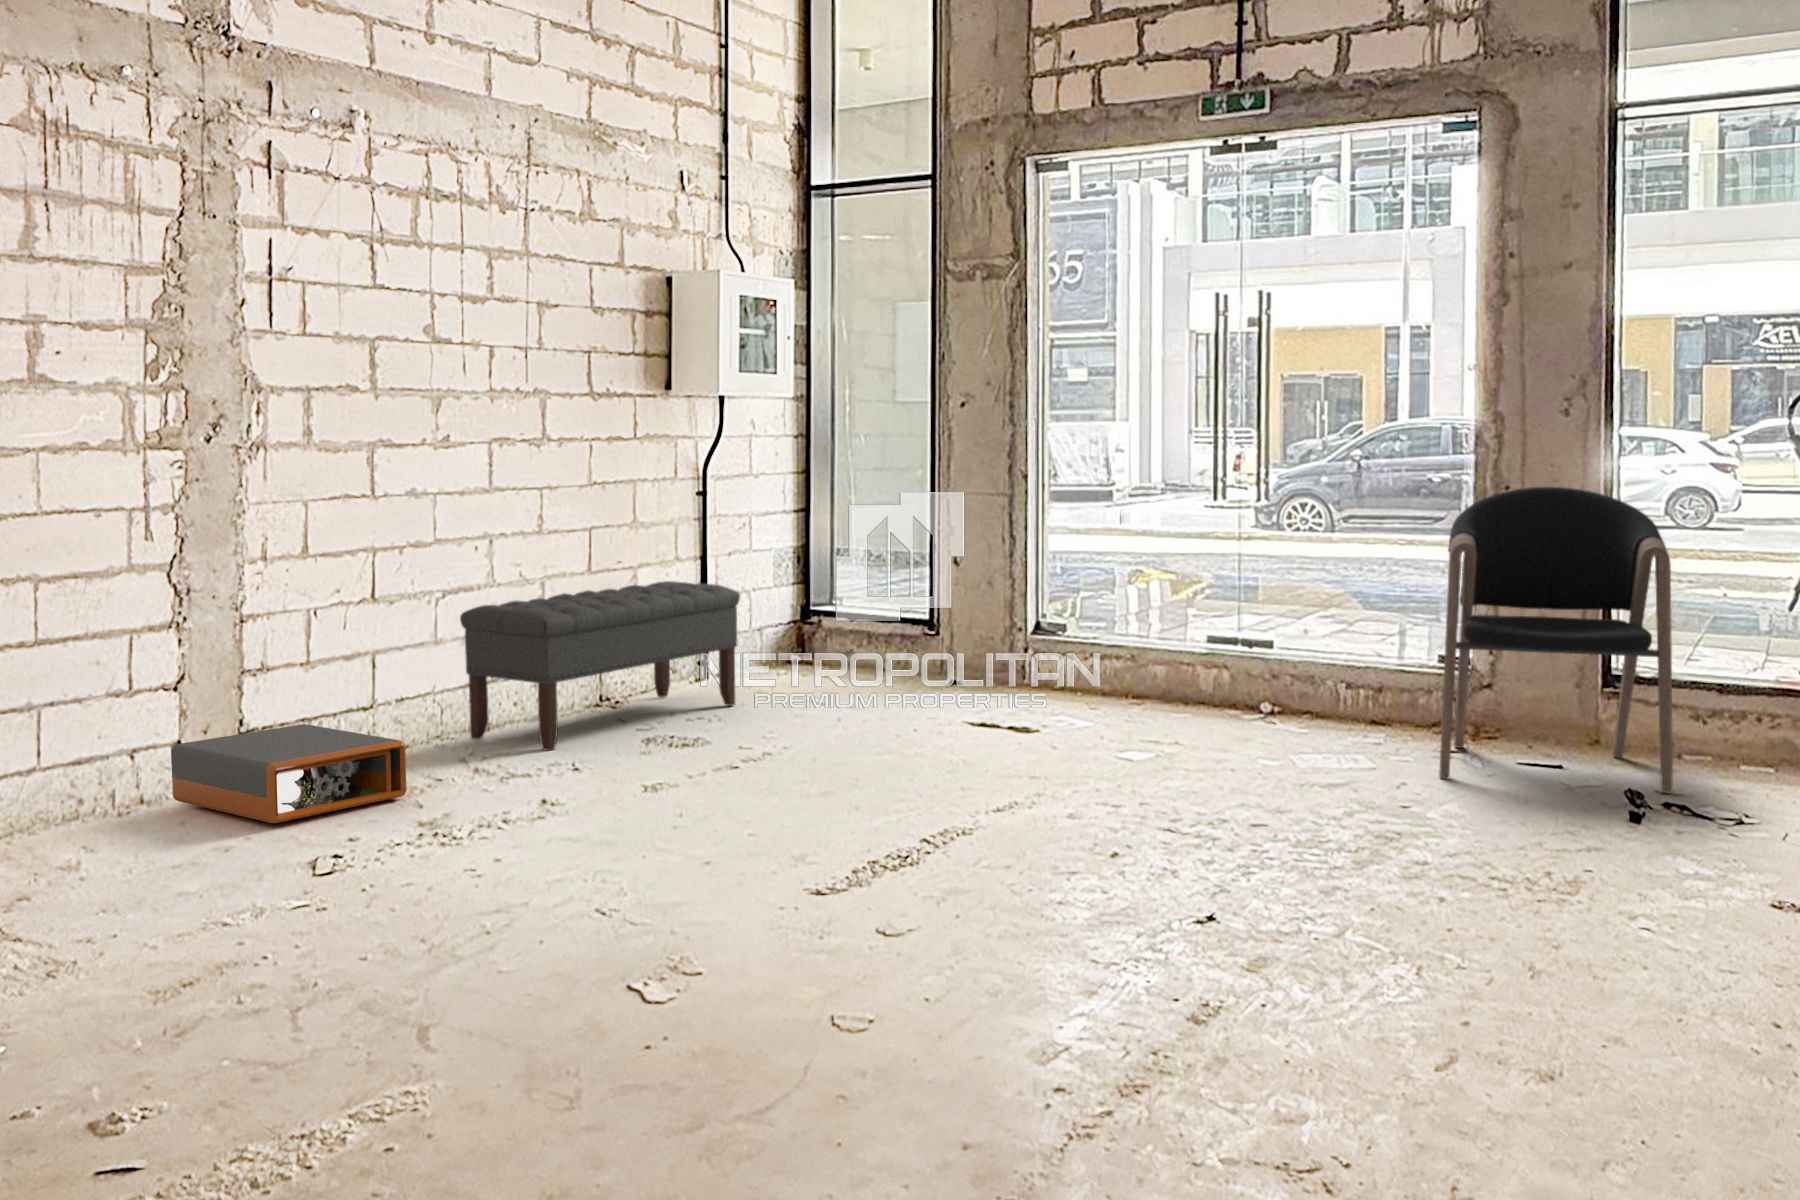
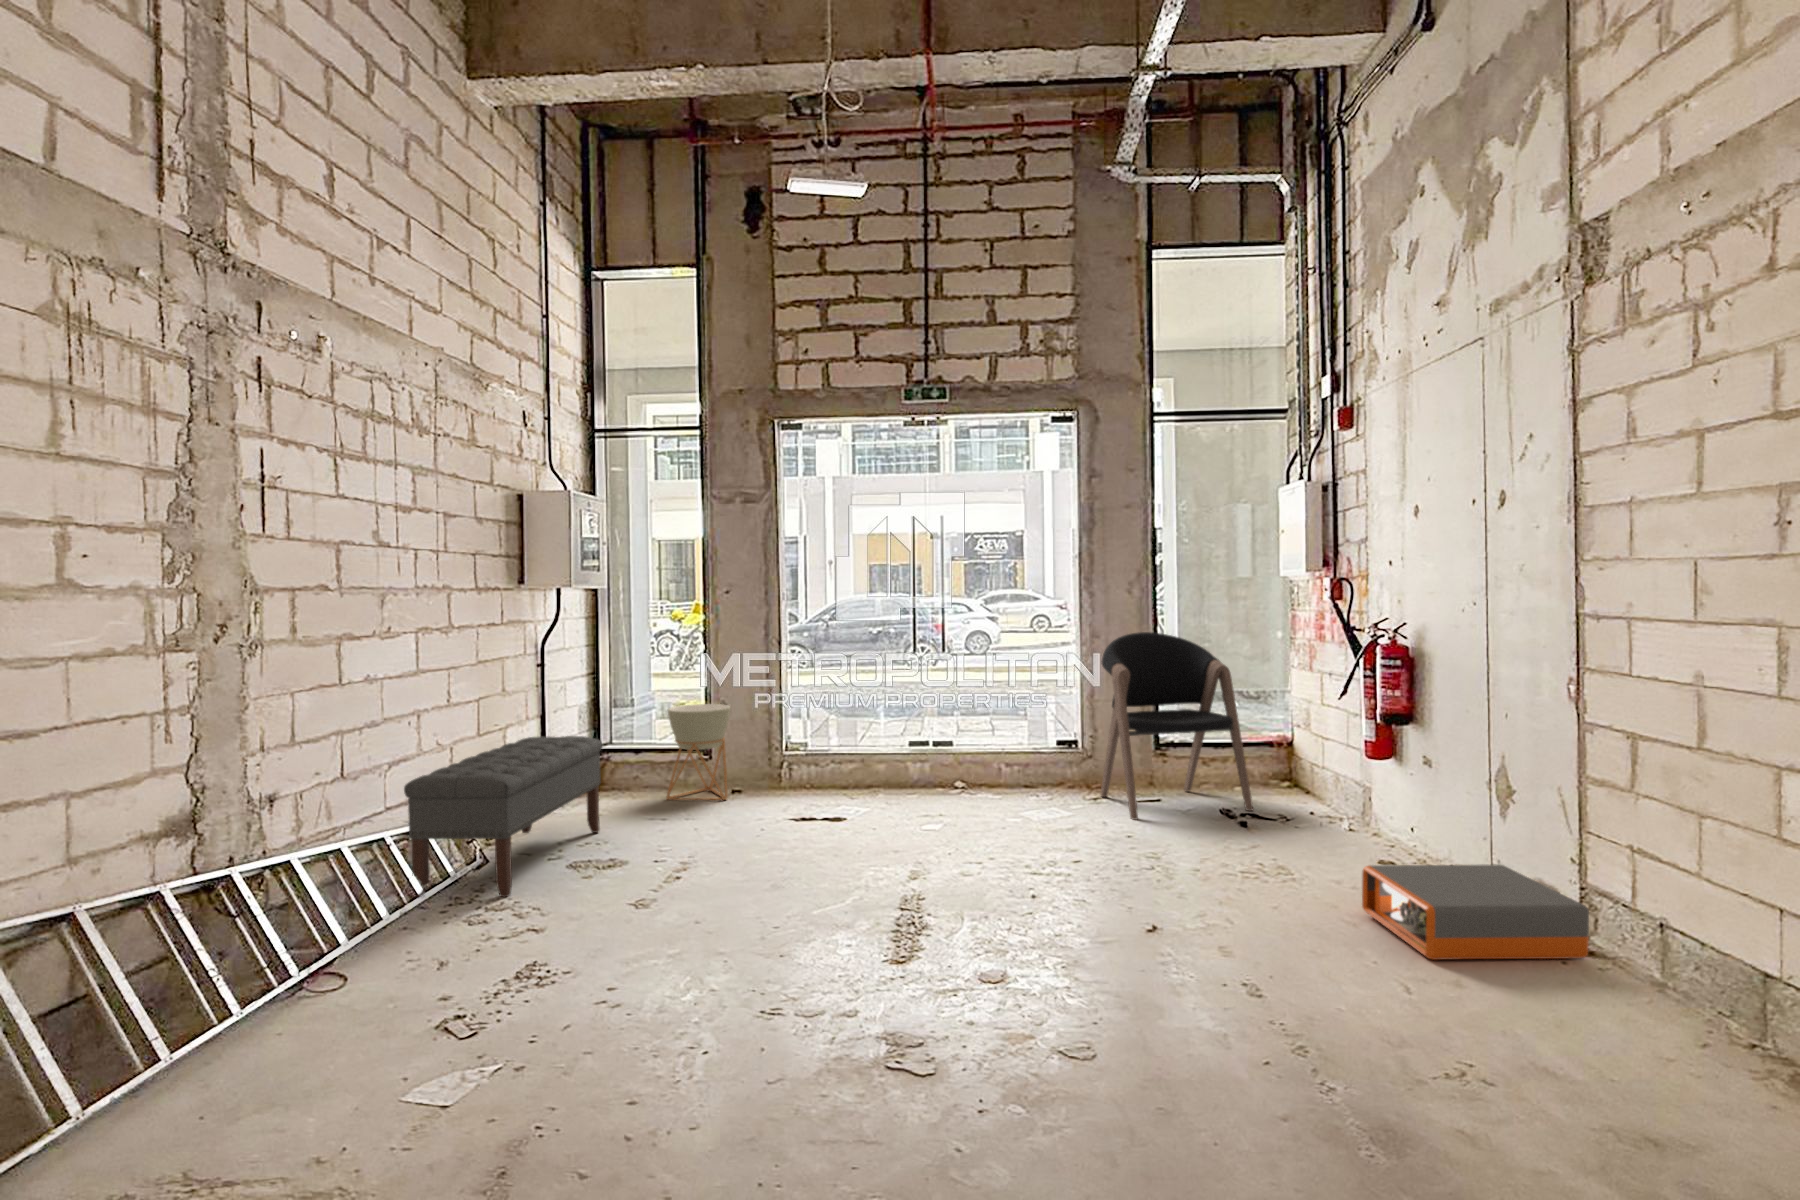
planter: none [863,562,952,691] -> present [666,704,730,800]
storage box: present [171,724,407,823] -> present [1362,864,1589,960]

